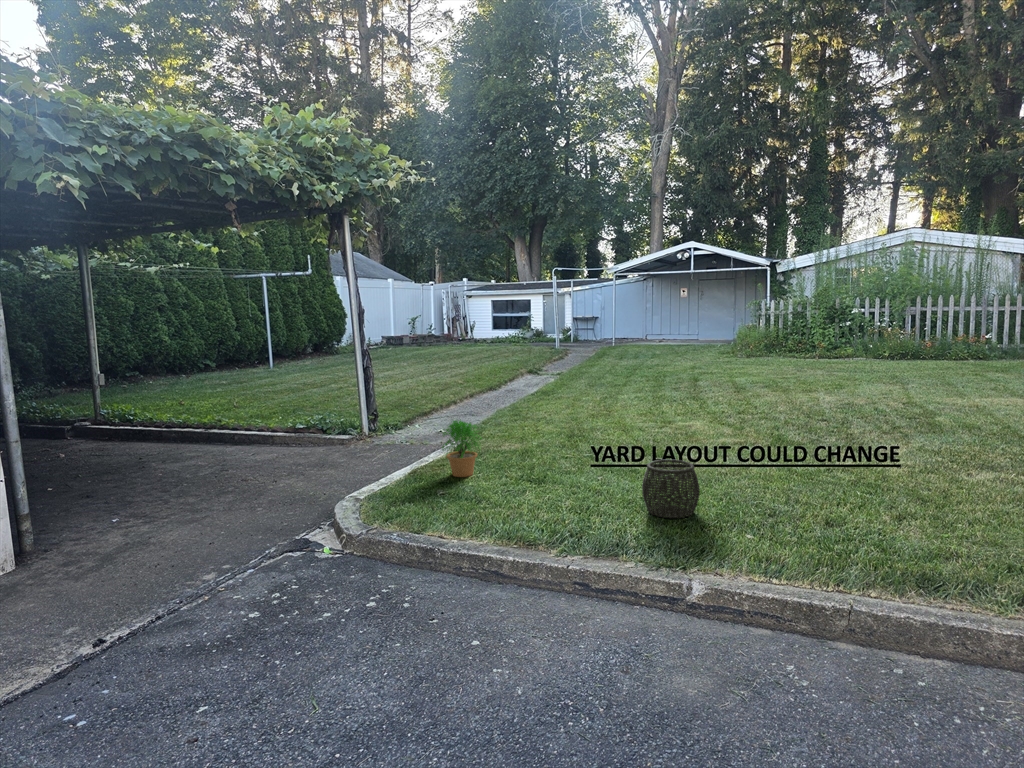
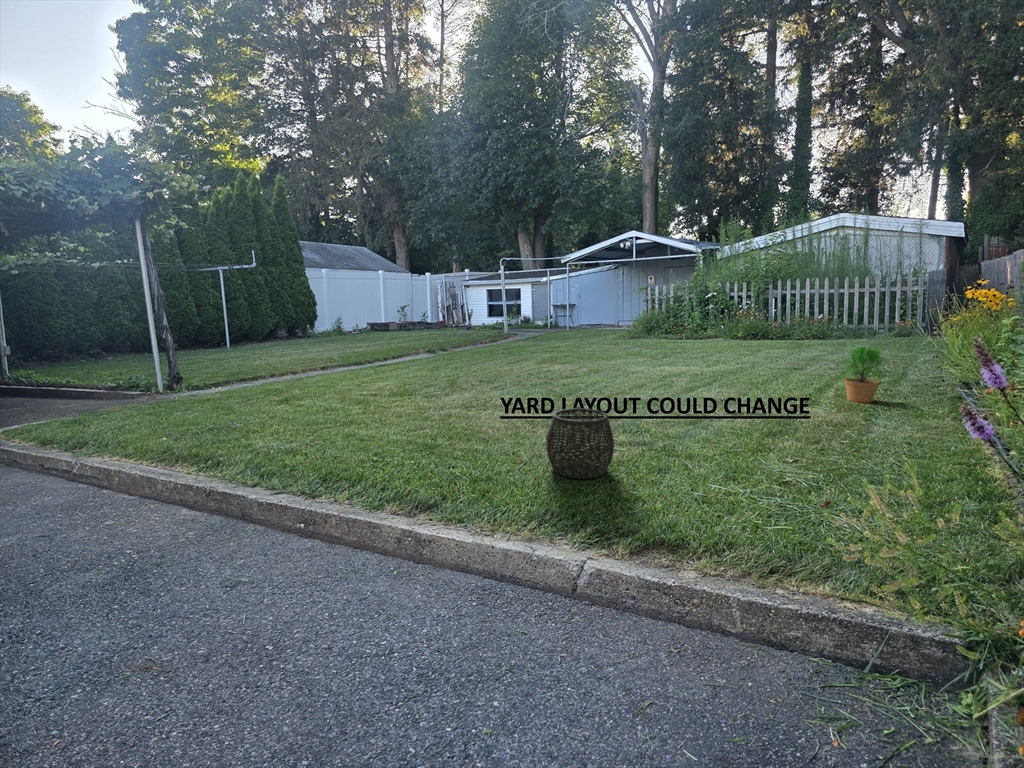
potted plant: present [442,421,480,477] -> present [840,347,886,403]

